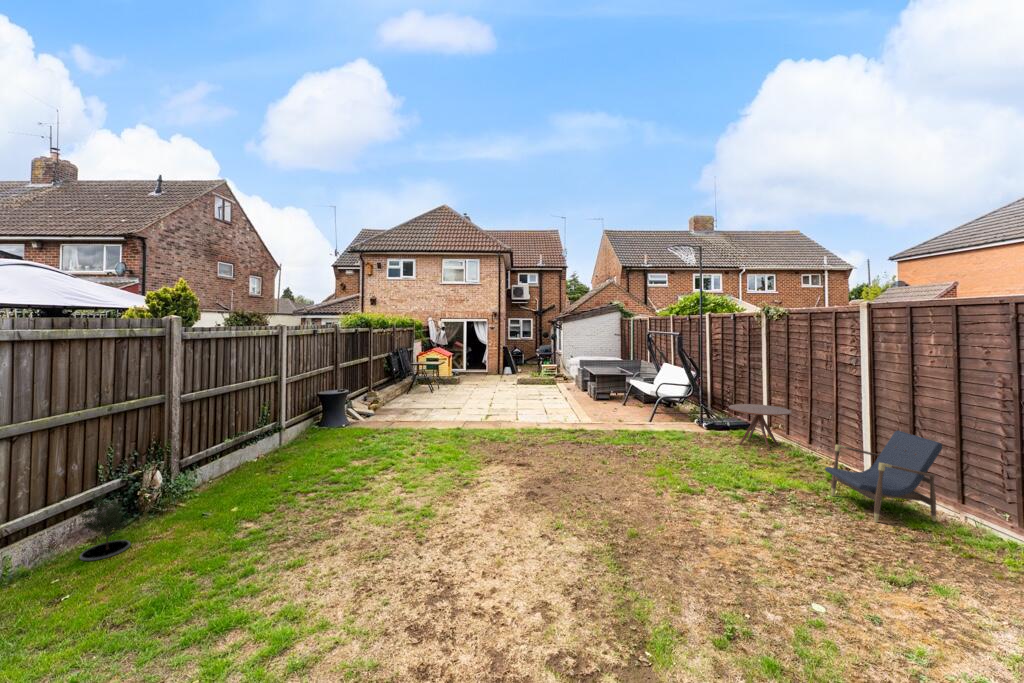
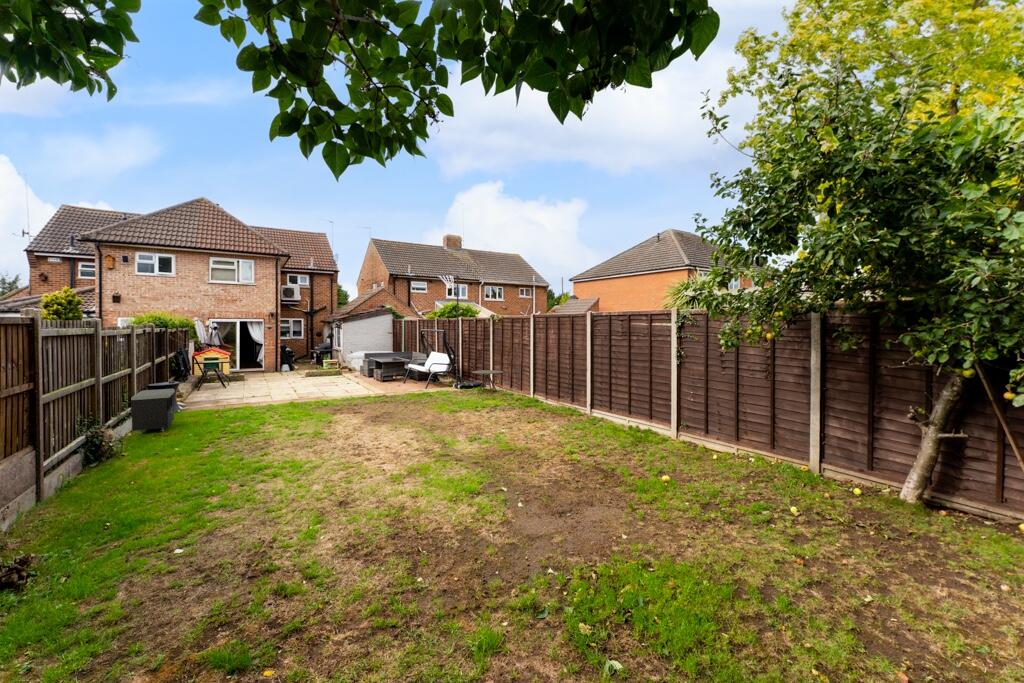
storage bench: none [254,407,319,465] -> present [131,389,175,434]
lounge chair: present [825,431,943,522] -> none [512,371,551,408]
potted tree: present [79,492,131,561] -> none [84,425,125,473]

